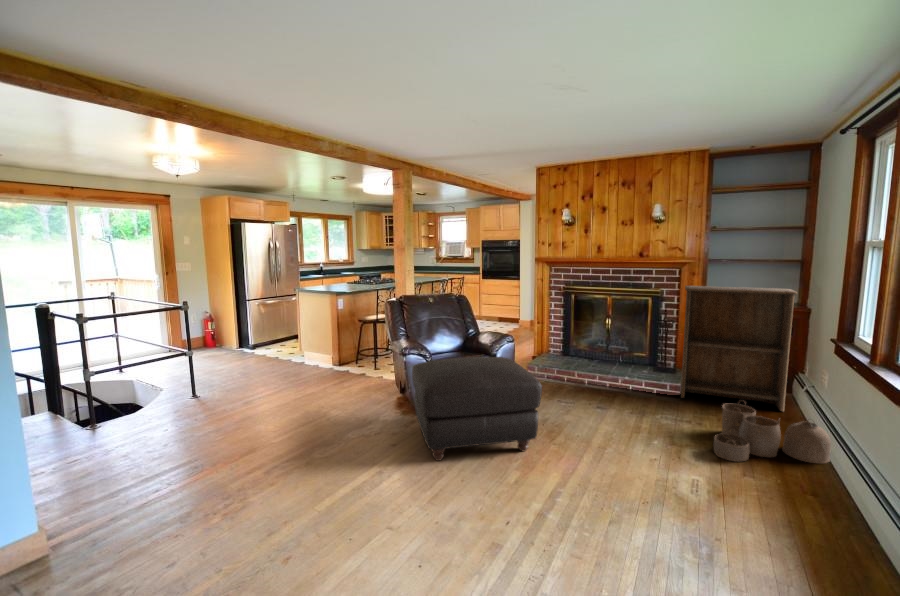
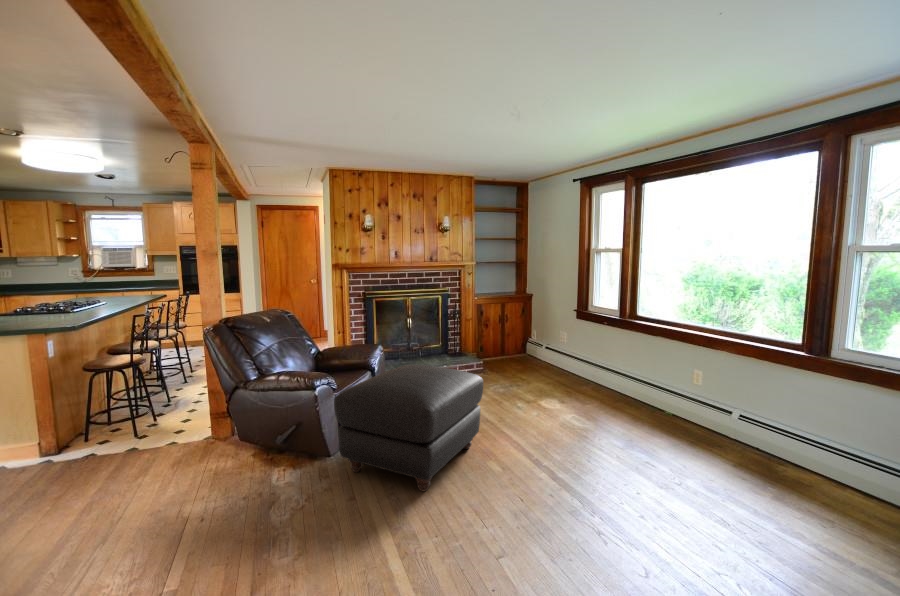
bookshelf: present [681,286,797,411] -> none [469,283,538,374]
woven basket: present [714,403,831,463] -> none [534,362,594,403]

